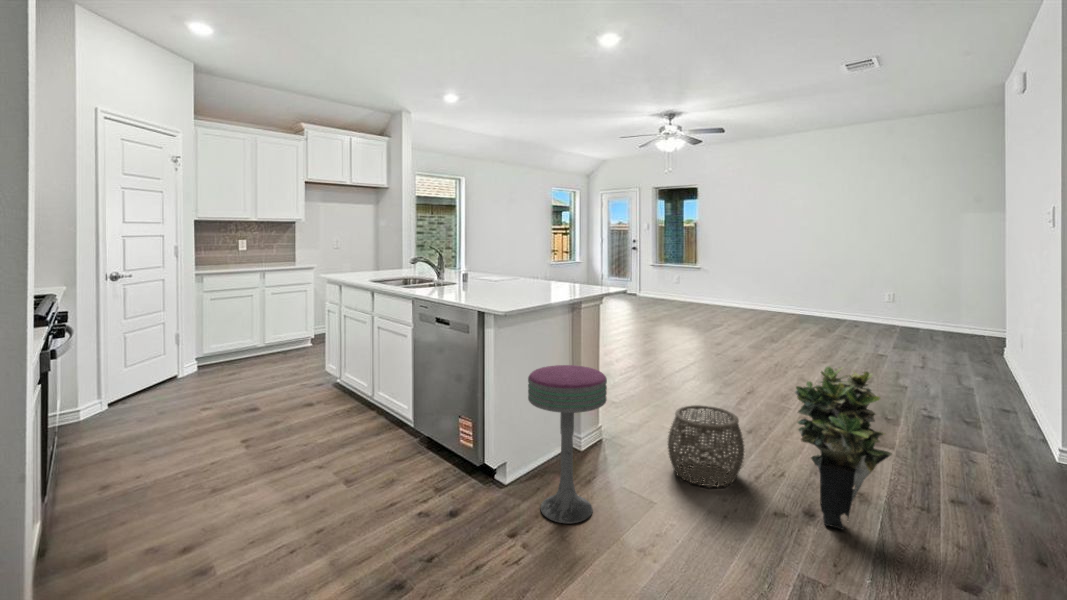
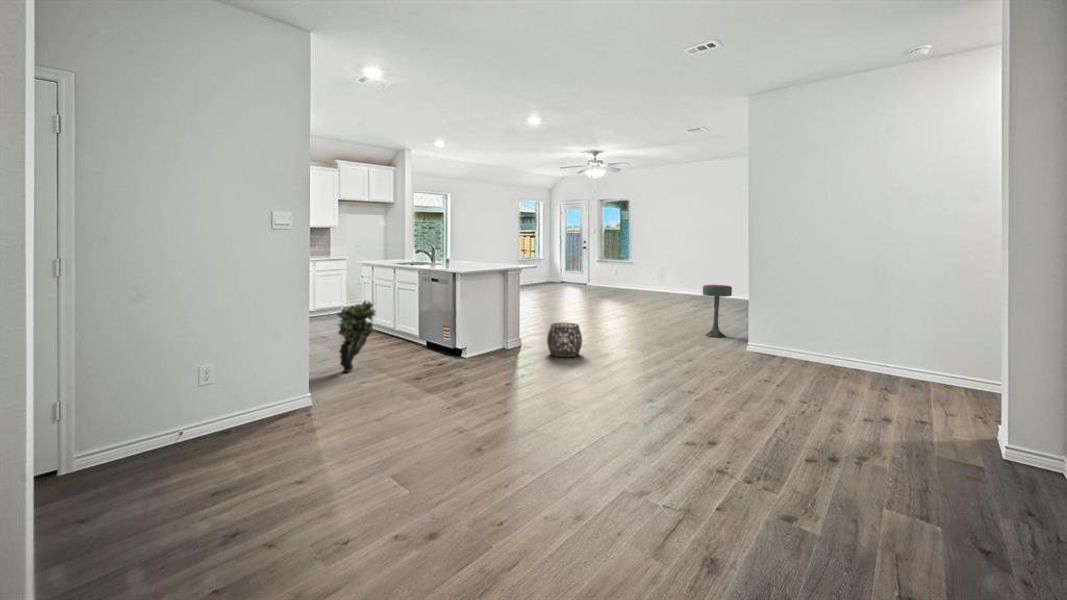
bar stool: present [528,365,607,523] -> present [703,285,732,337]
potted plant: present [795,366,892,530] -> present [337,301,376,372]

